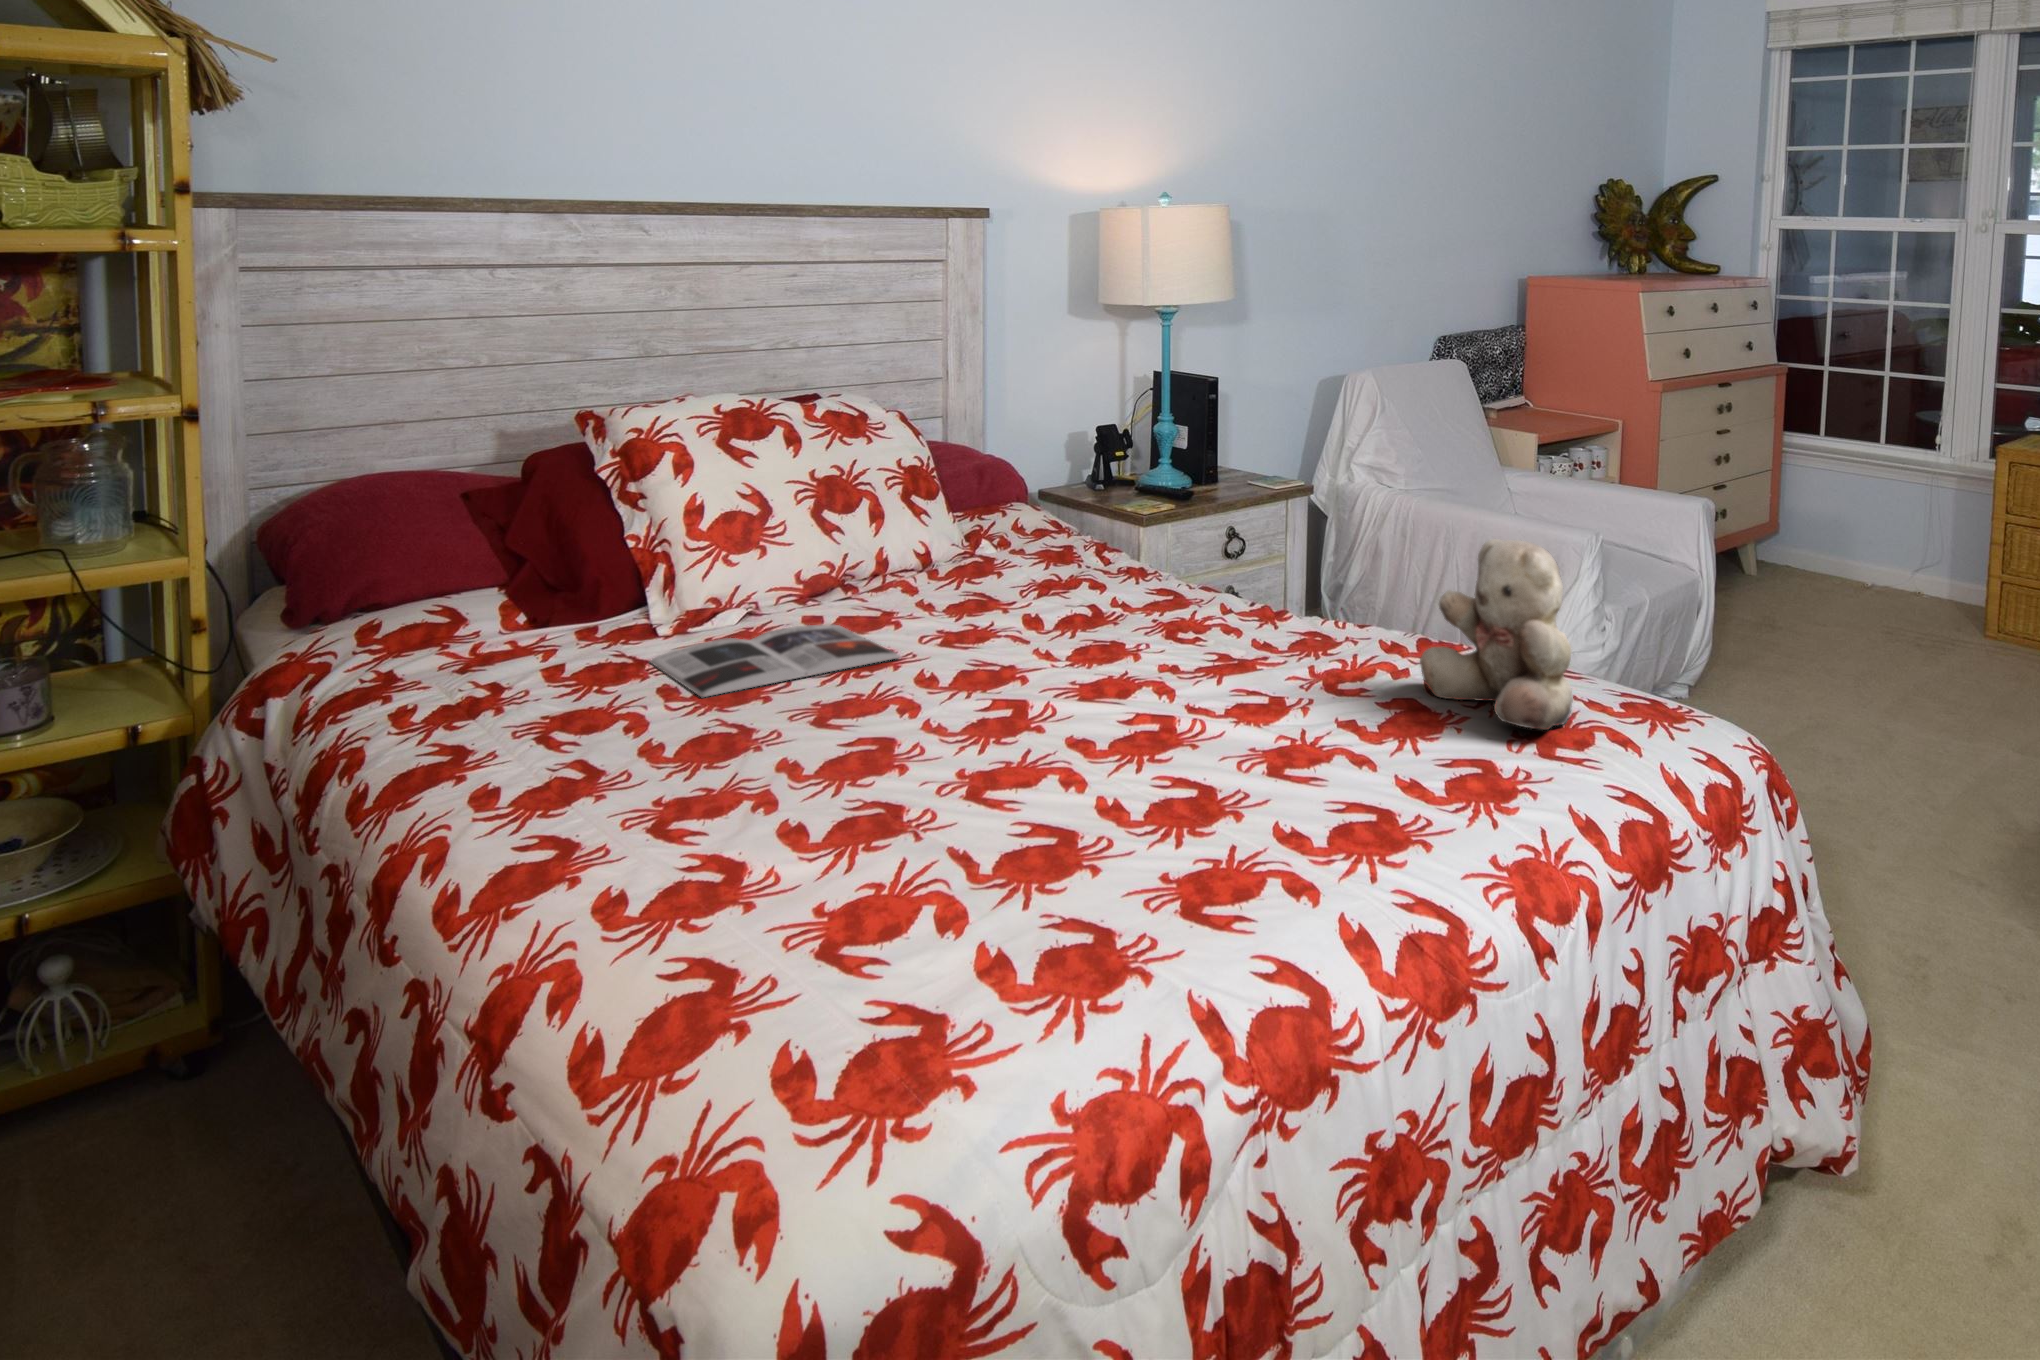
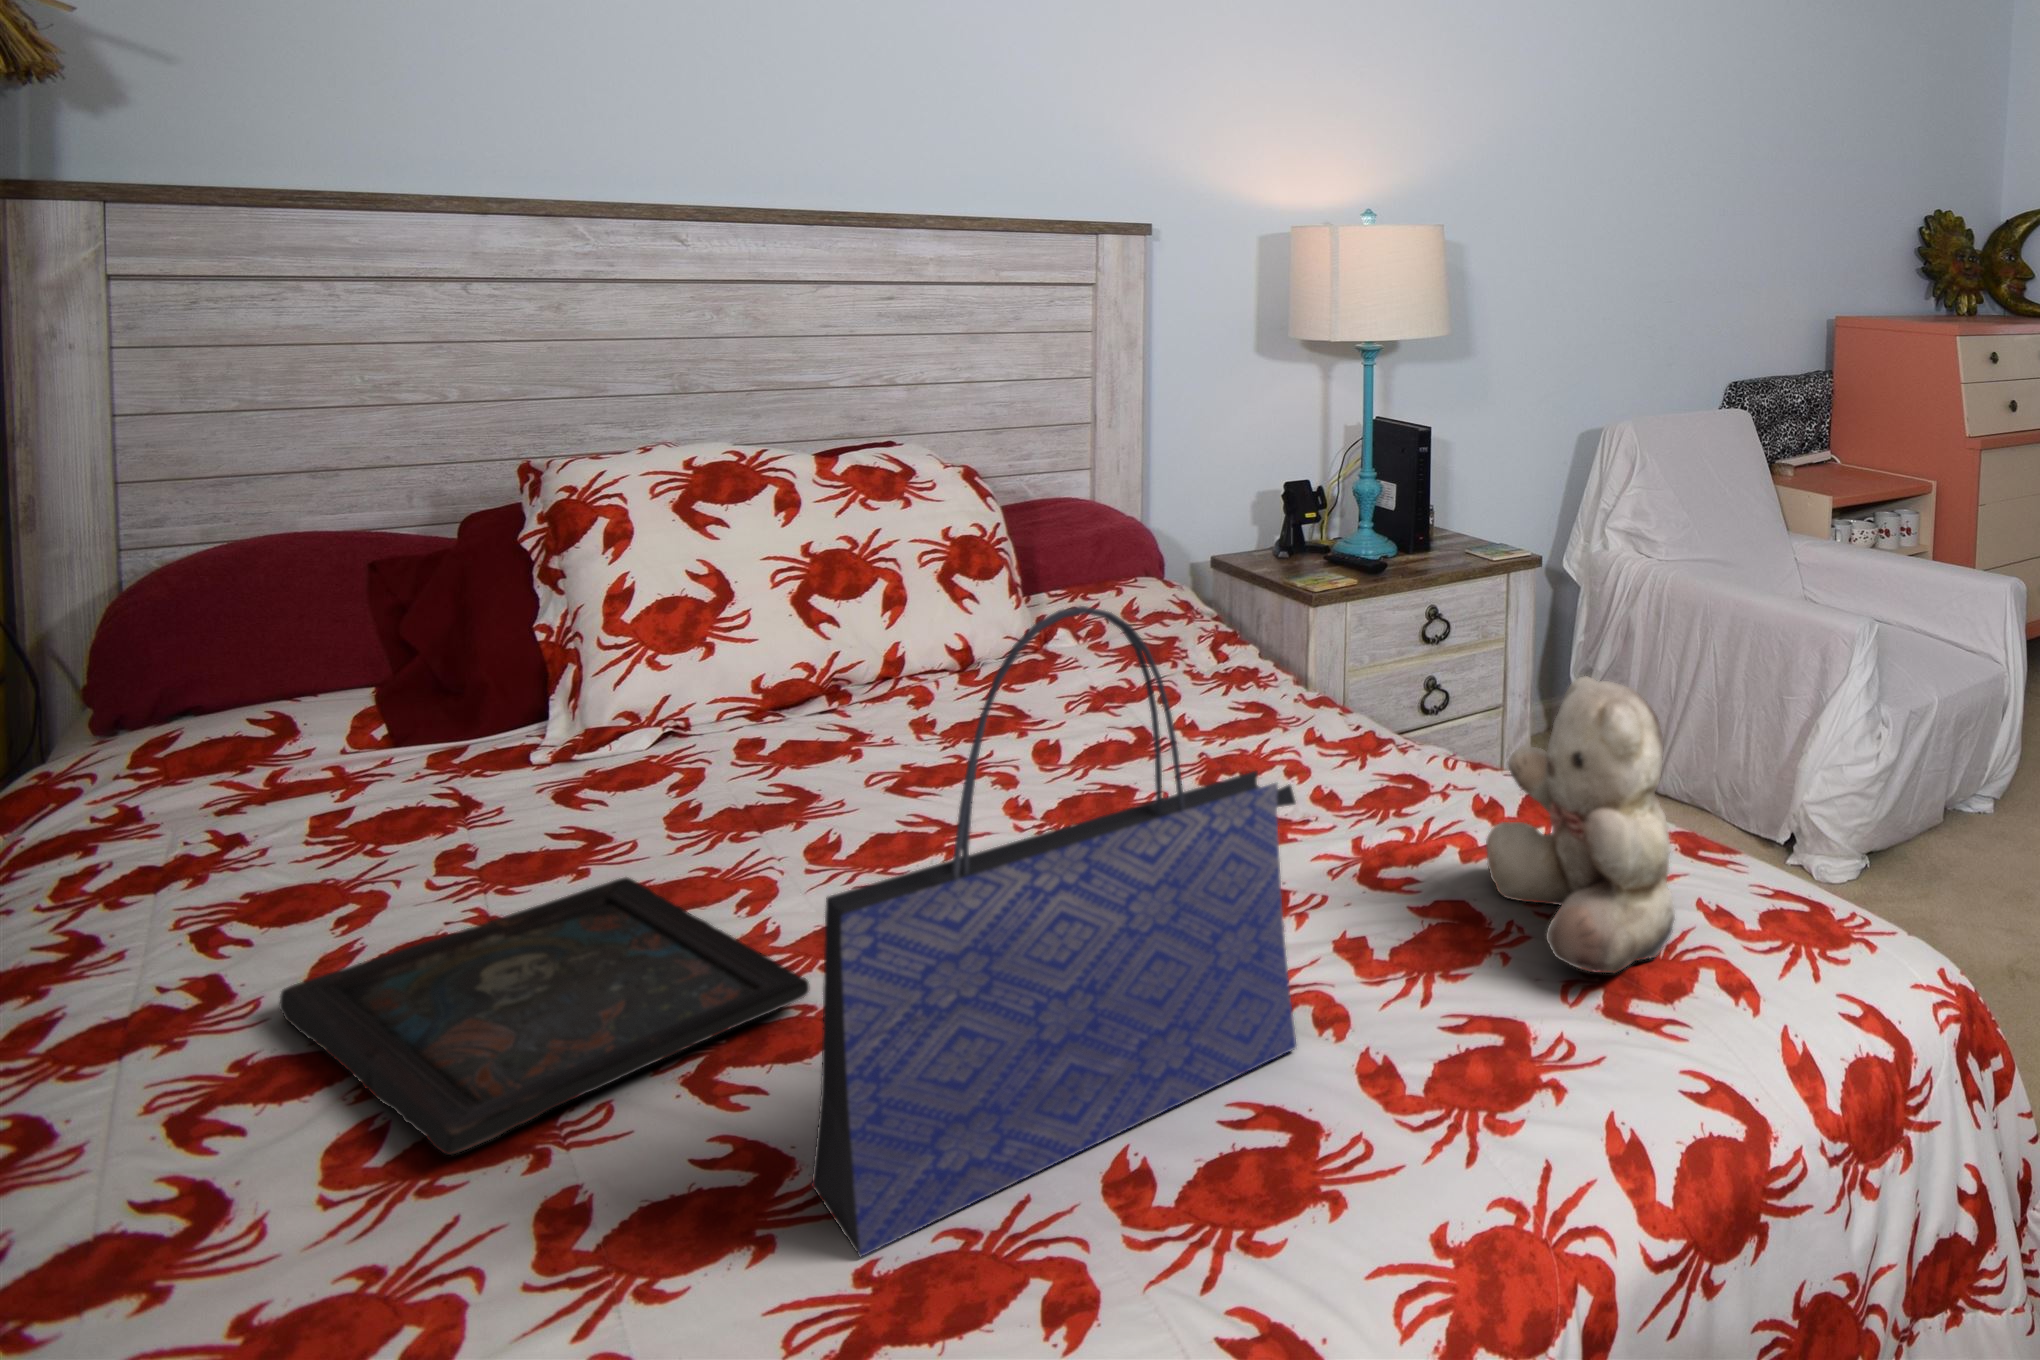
tote bag: none [1120,471,1363,856] -> present [812,606,1296,1257]
magazine: present [650,624,900,697] -> none [472,748,818,872]
tray: none [682,693,1028,821] -> present [279,877,809,1155]

